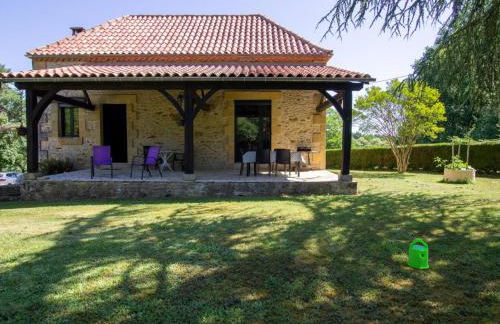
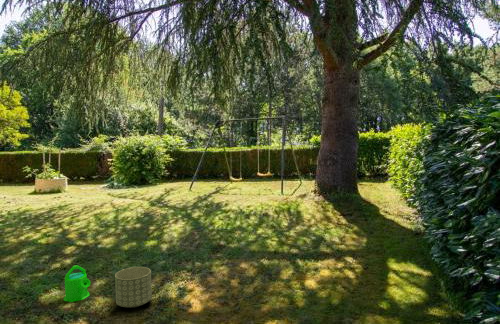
planter: none [442,254,481,292] -> present [115,267,152,308]

